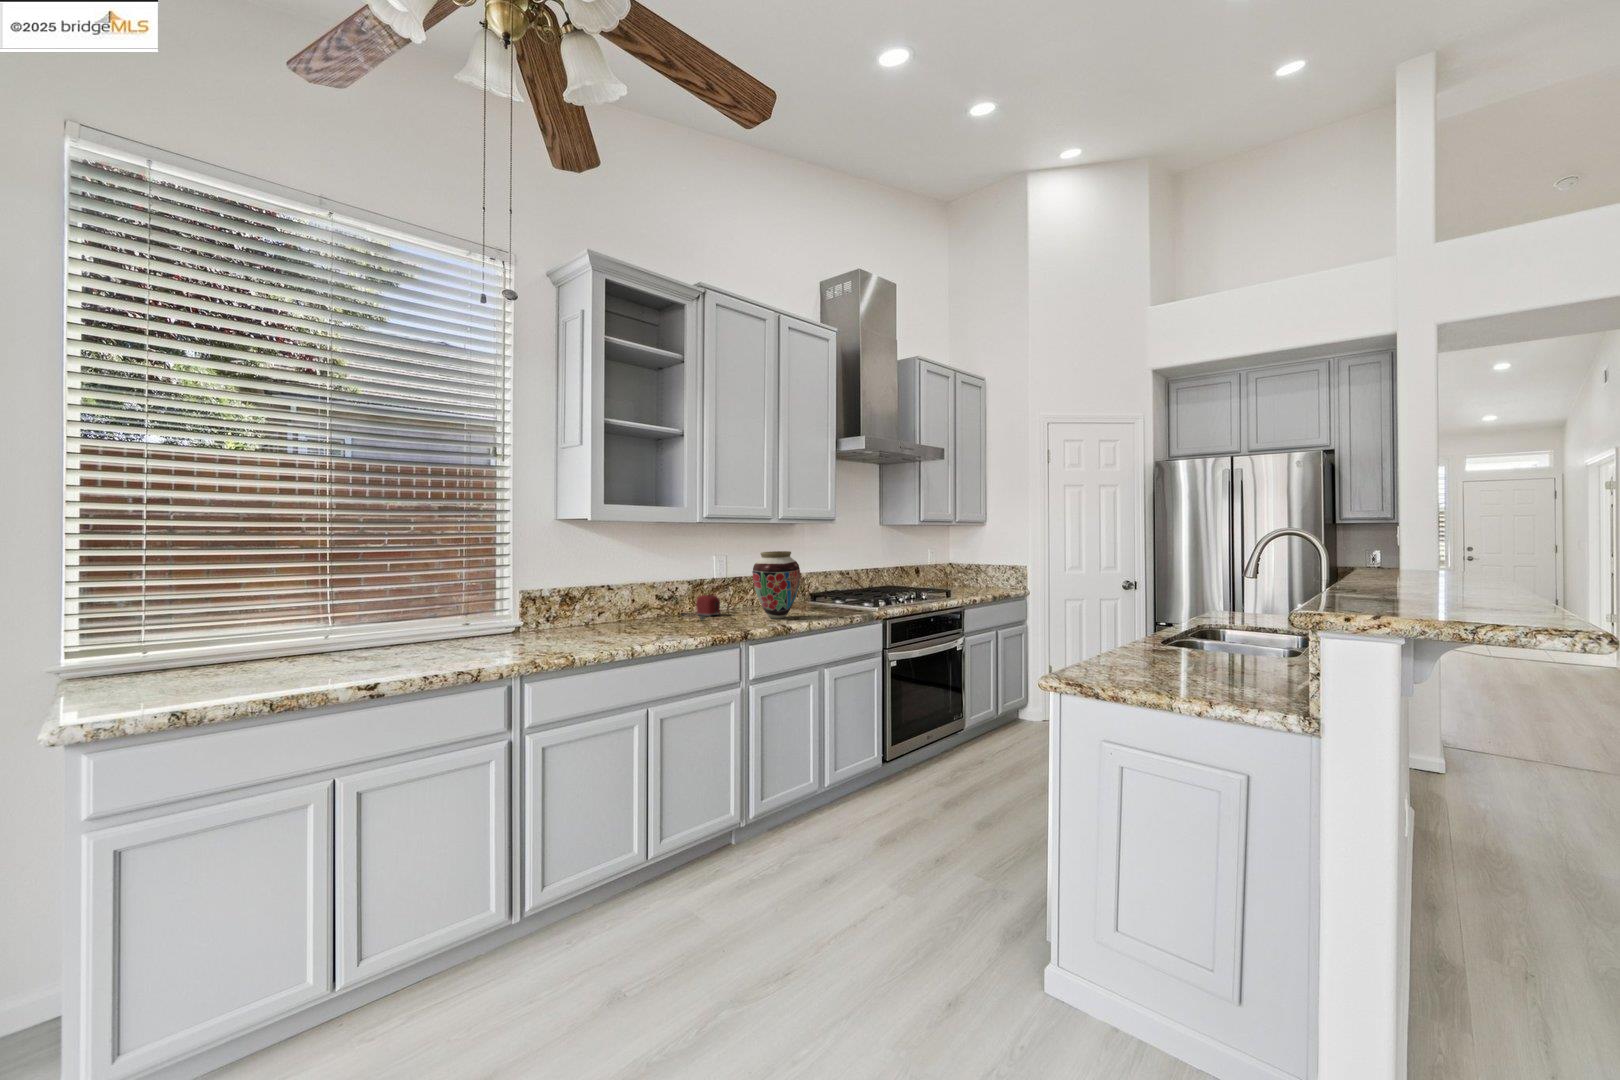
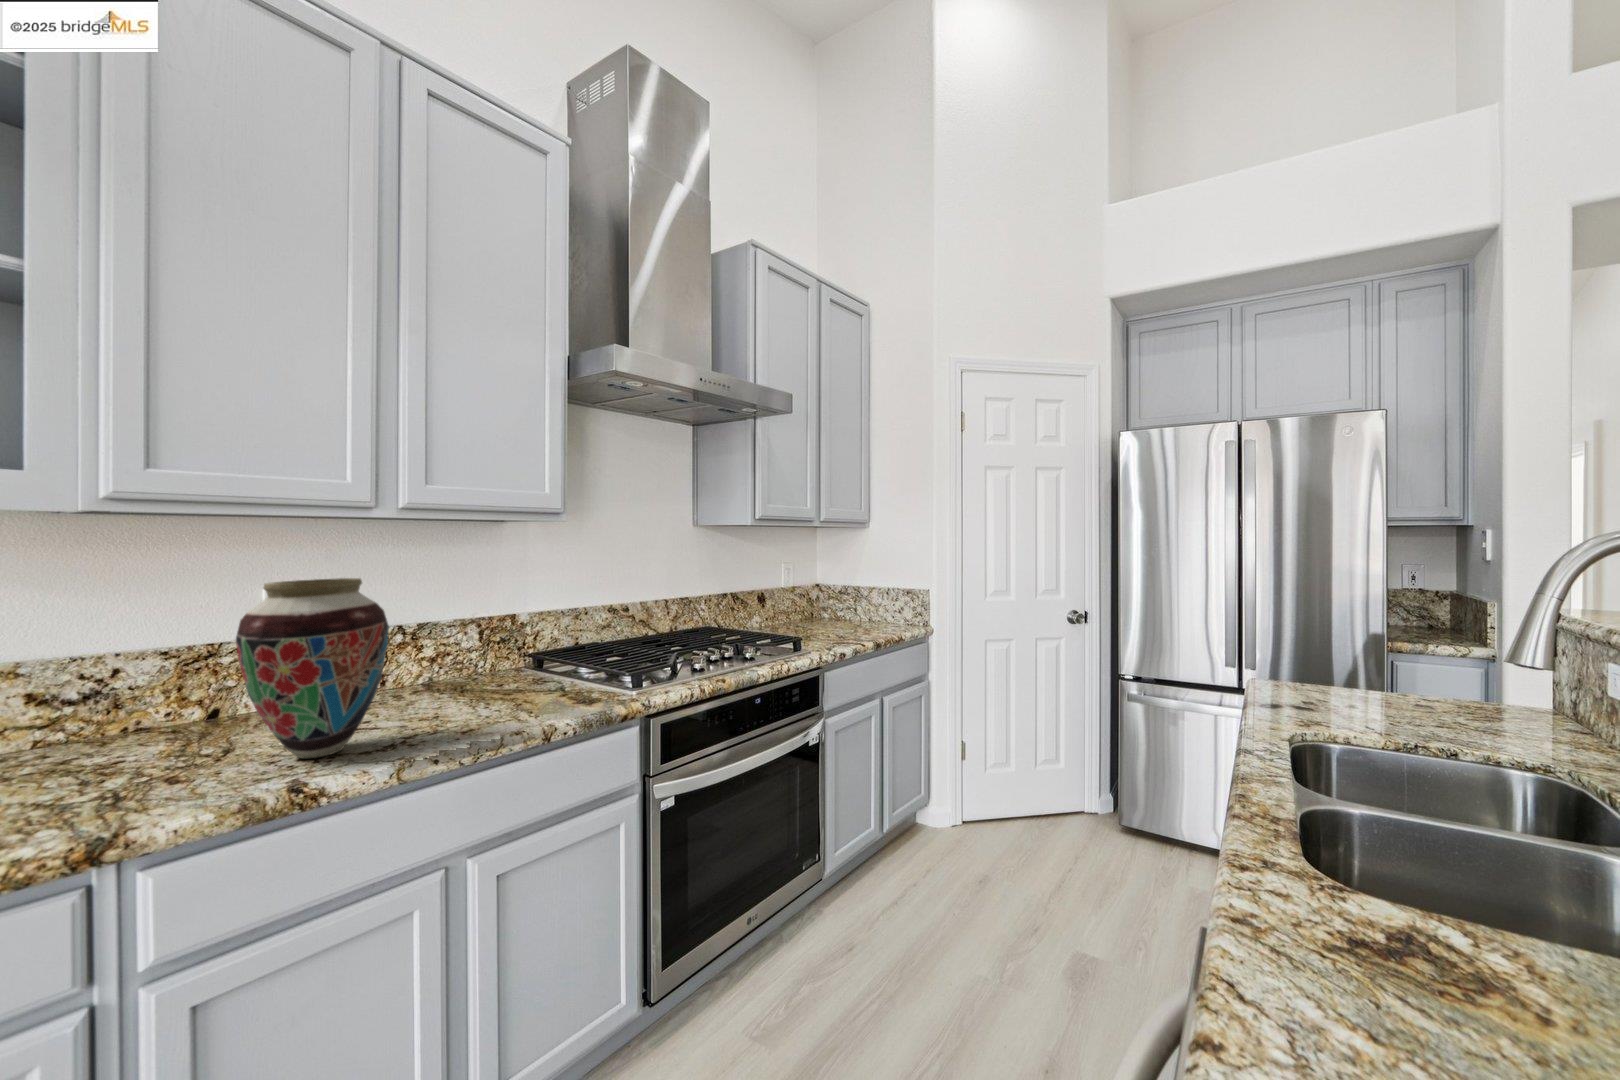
toaster: present [683,594,721,620] -> none [63,686,207,775]

